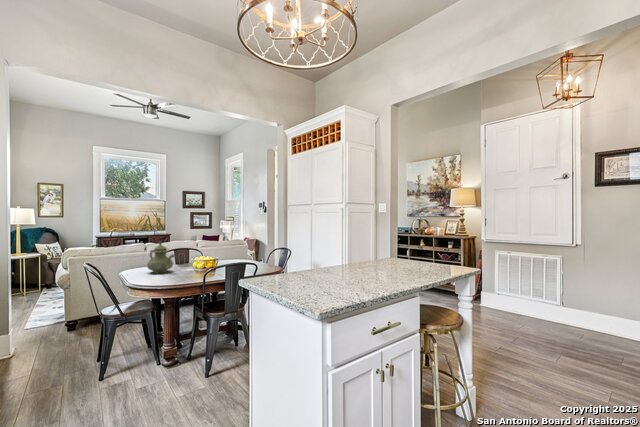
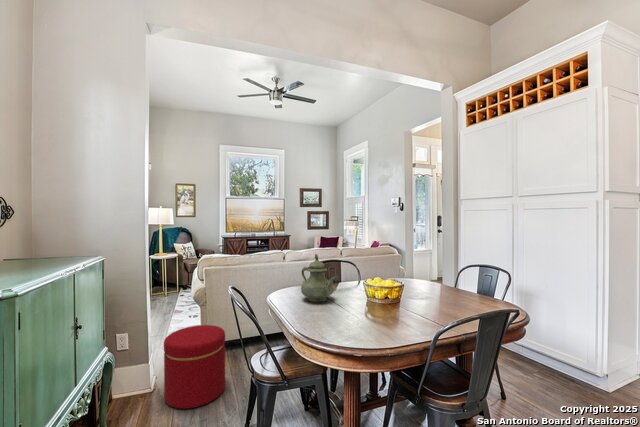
ottoman: none [26,301,85,362] -> present [164,325,225,409]

